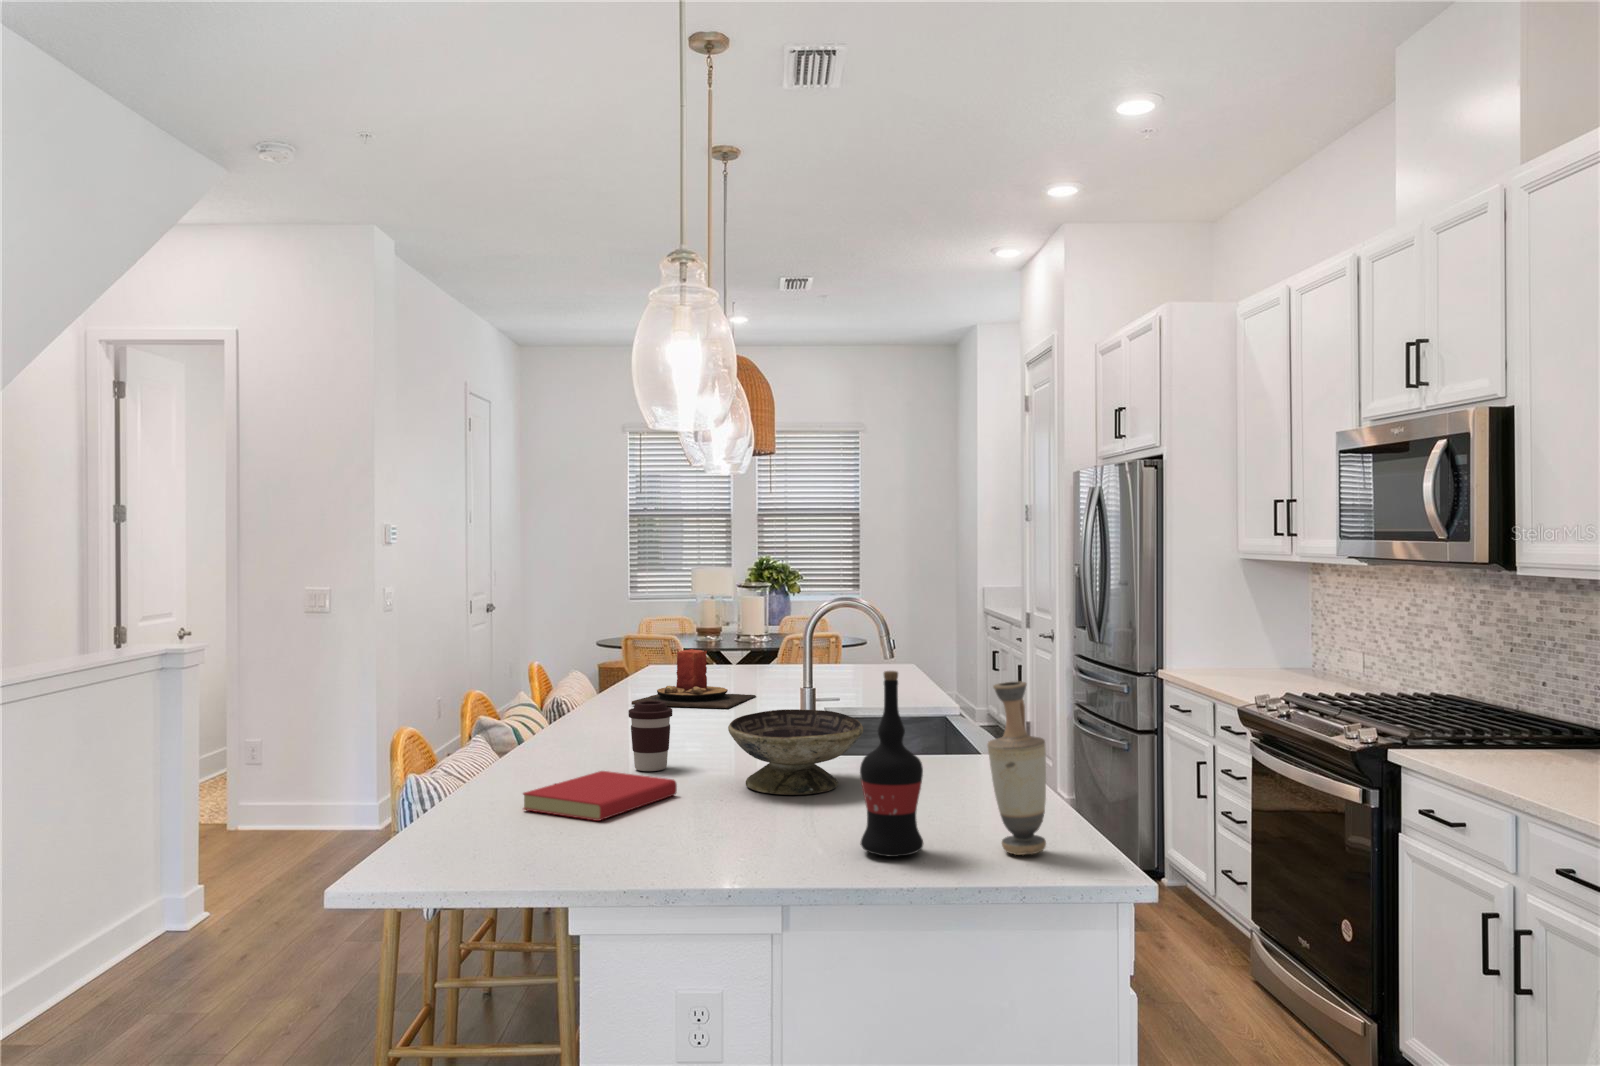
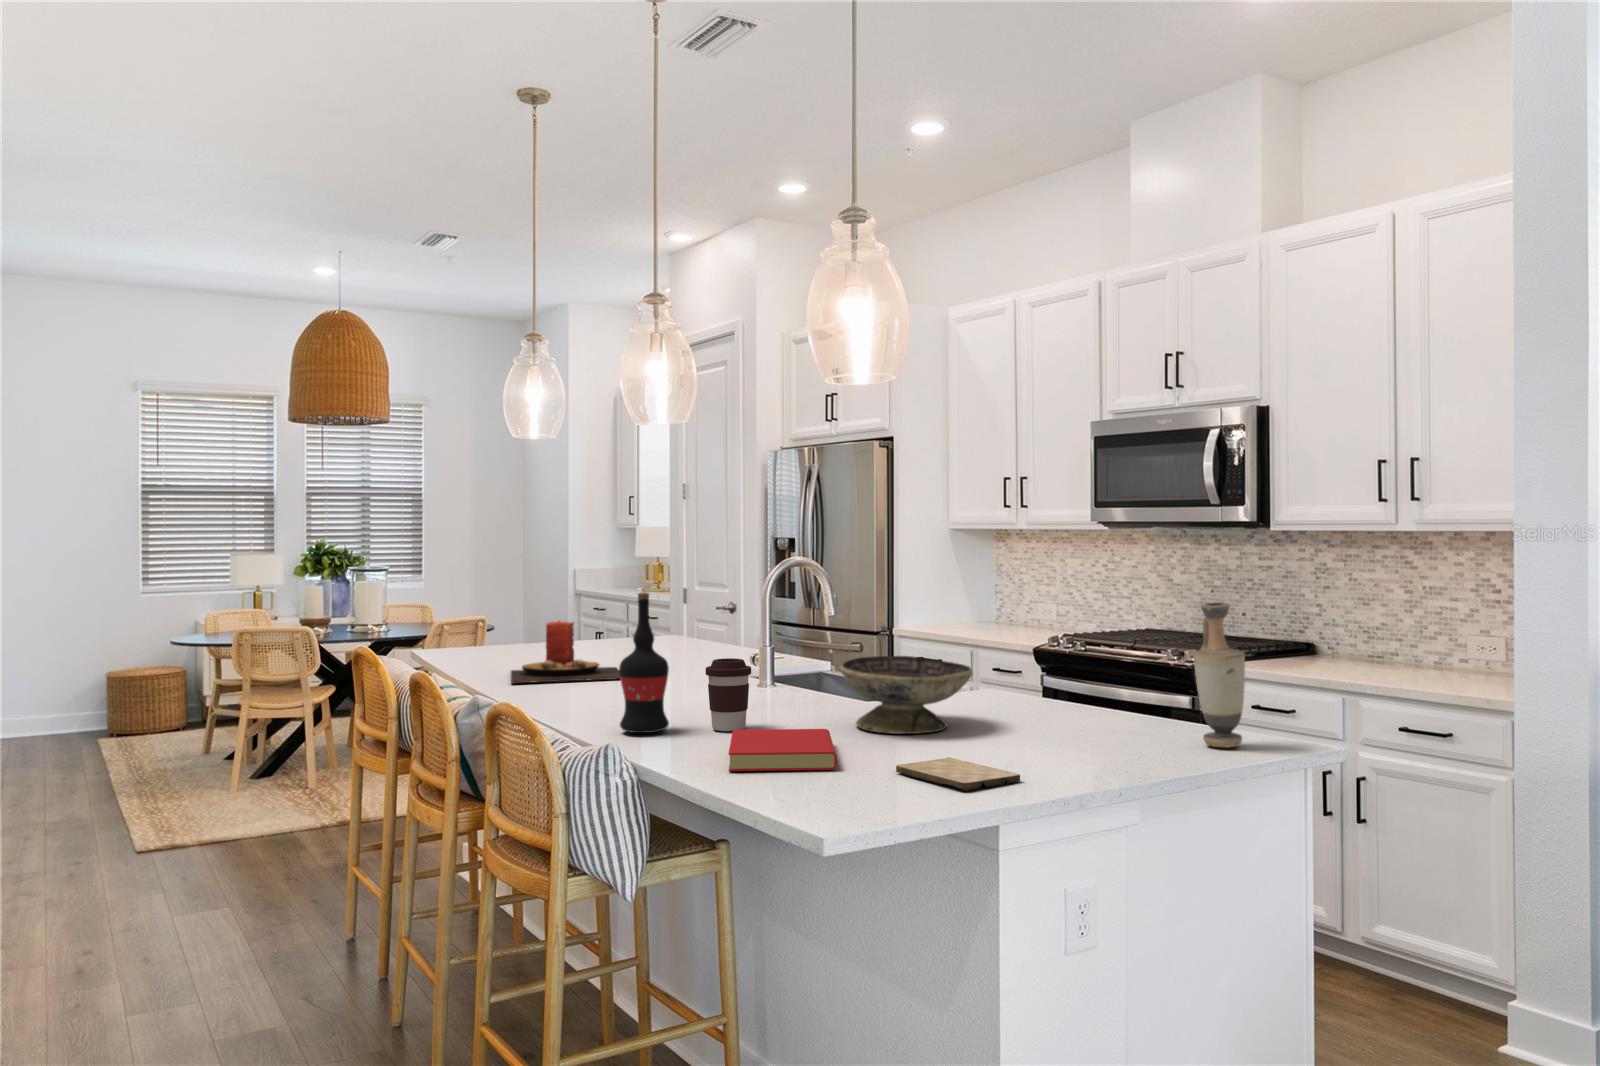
wine bottle: present [860,671,923,857] -> present [619,592,669,733]
cutting board: none [625,824,709,860] -> present [896,758,1020,791]

